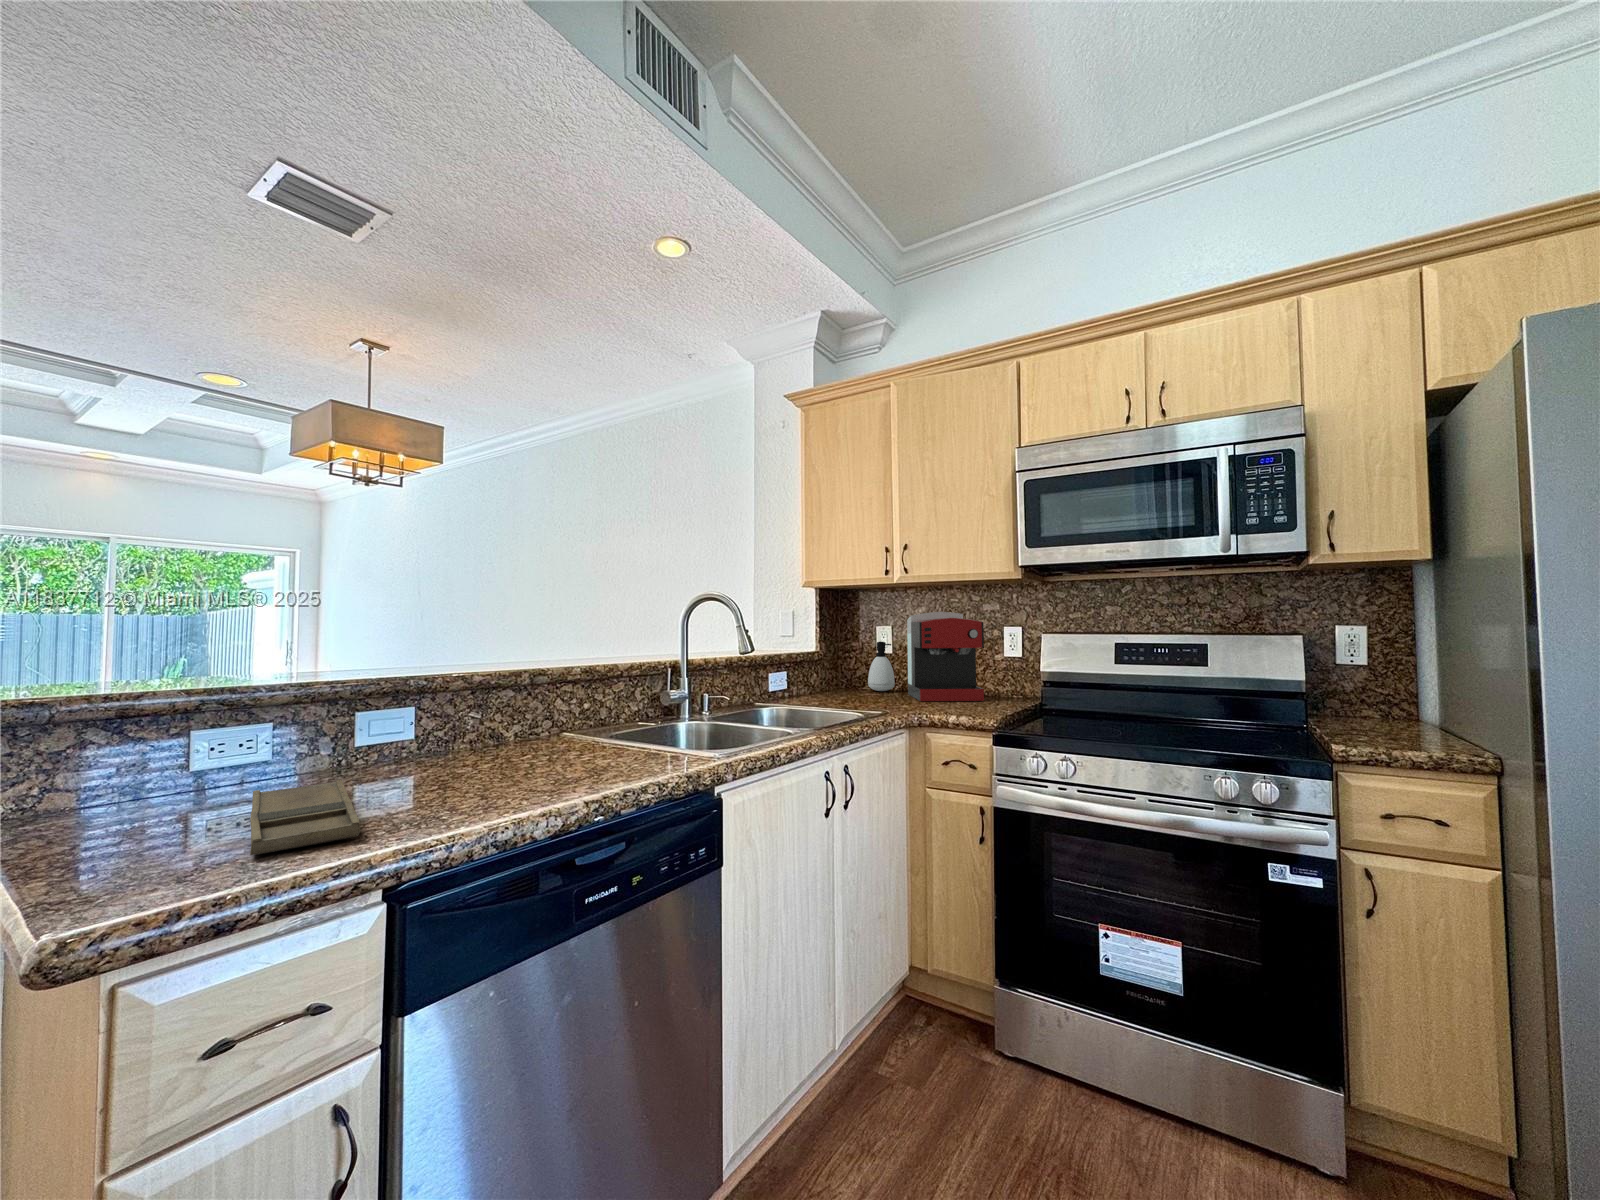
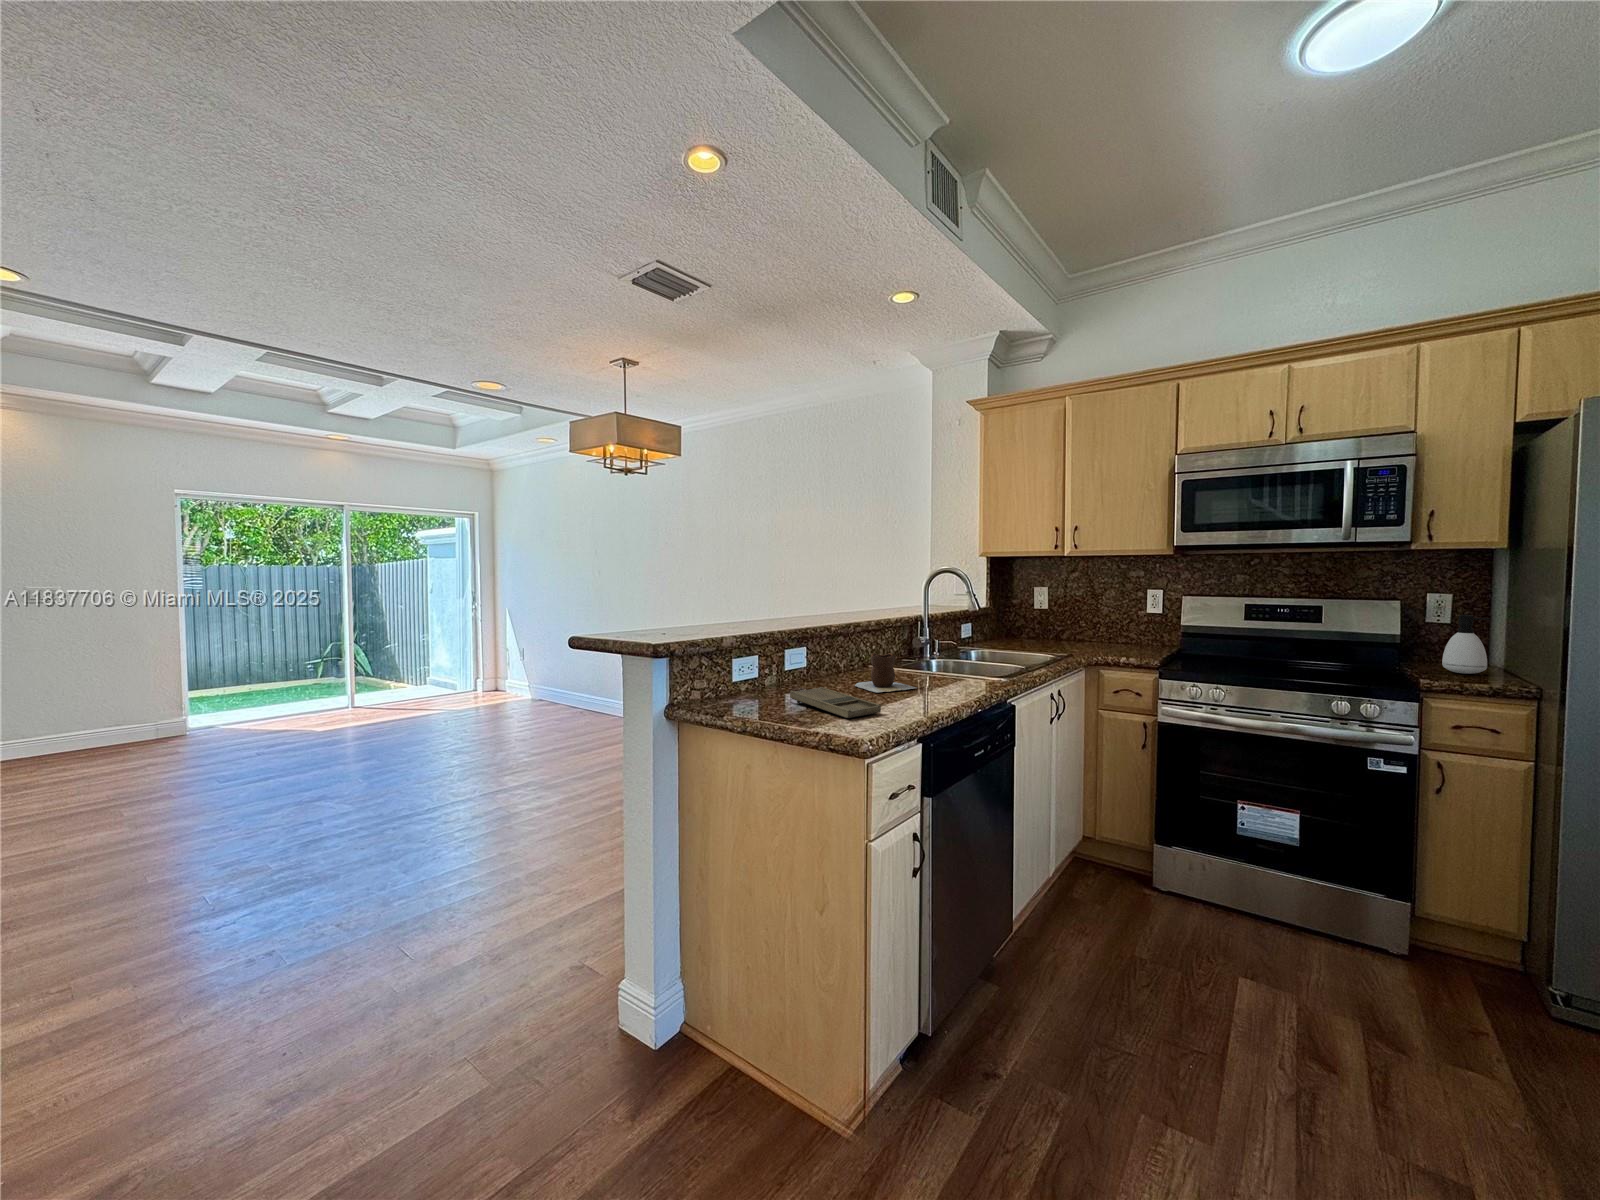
coffee maker: present [907,612,984,701] -> none [1063,577,1134,647]
soap dispenser: present [868,642,895,691] -> present [1442,615,1490,674]
vase: none [462,716,558,785] -> present [855,653,916,693]

